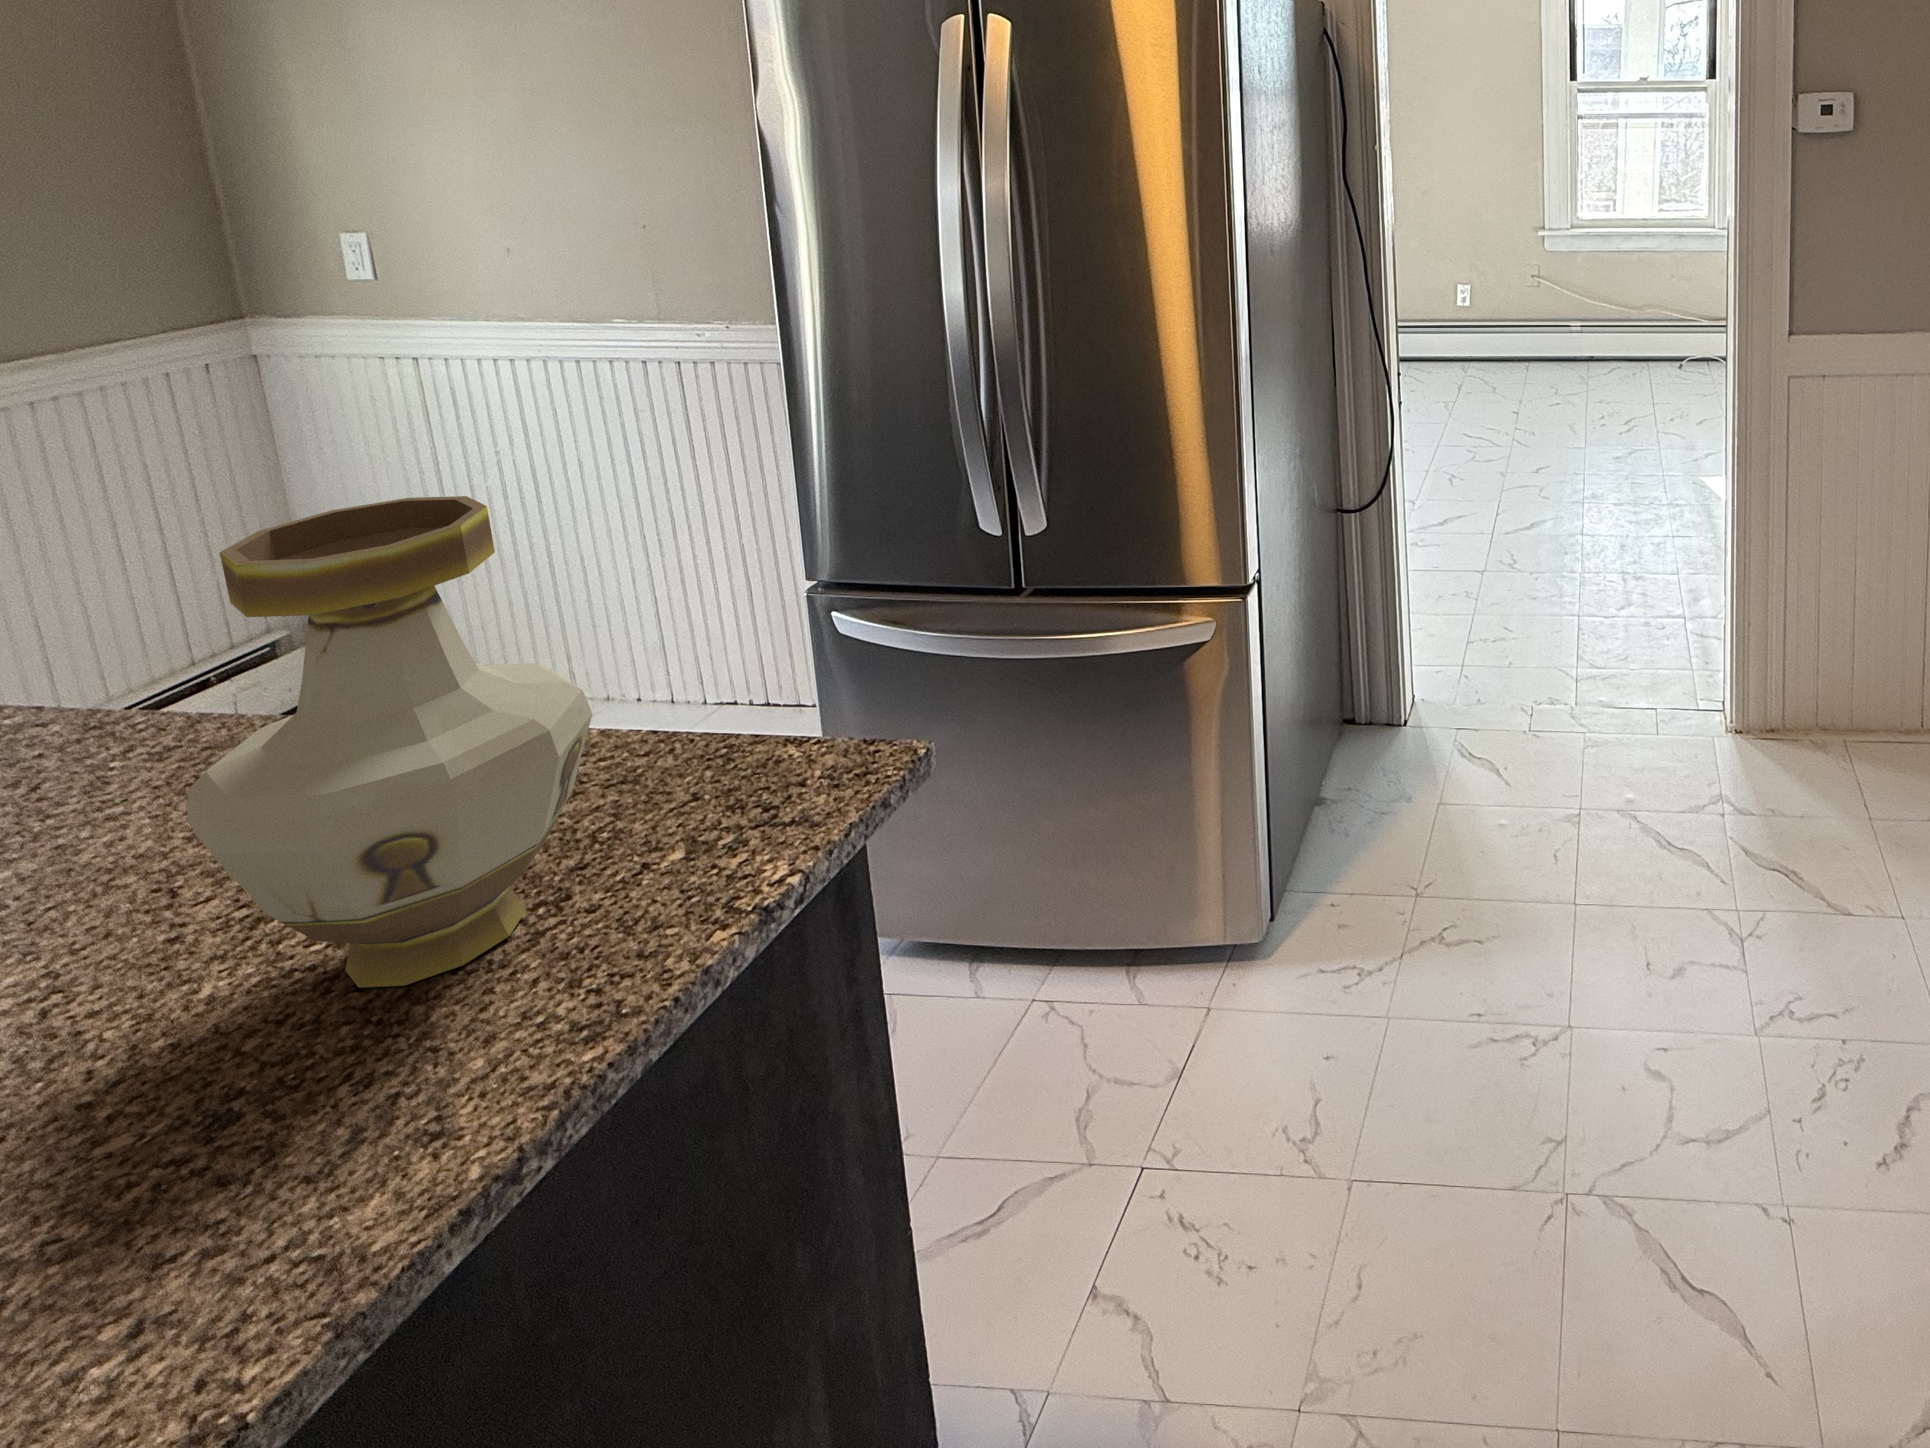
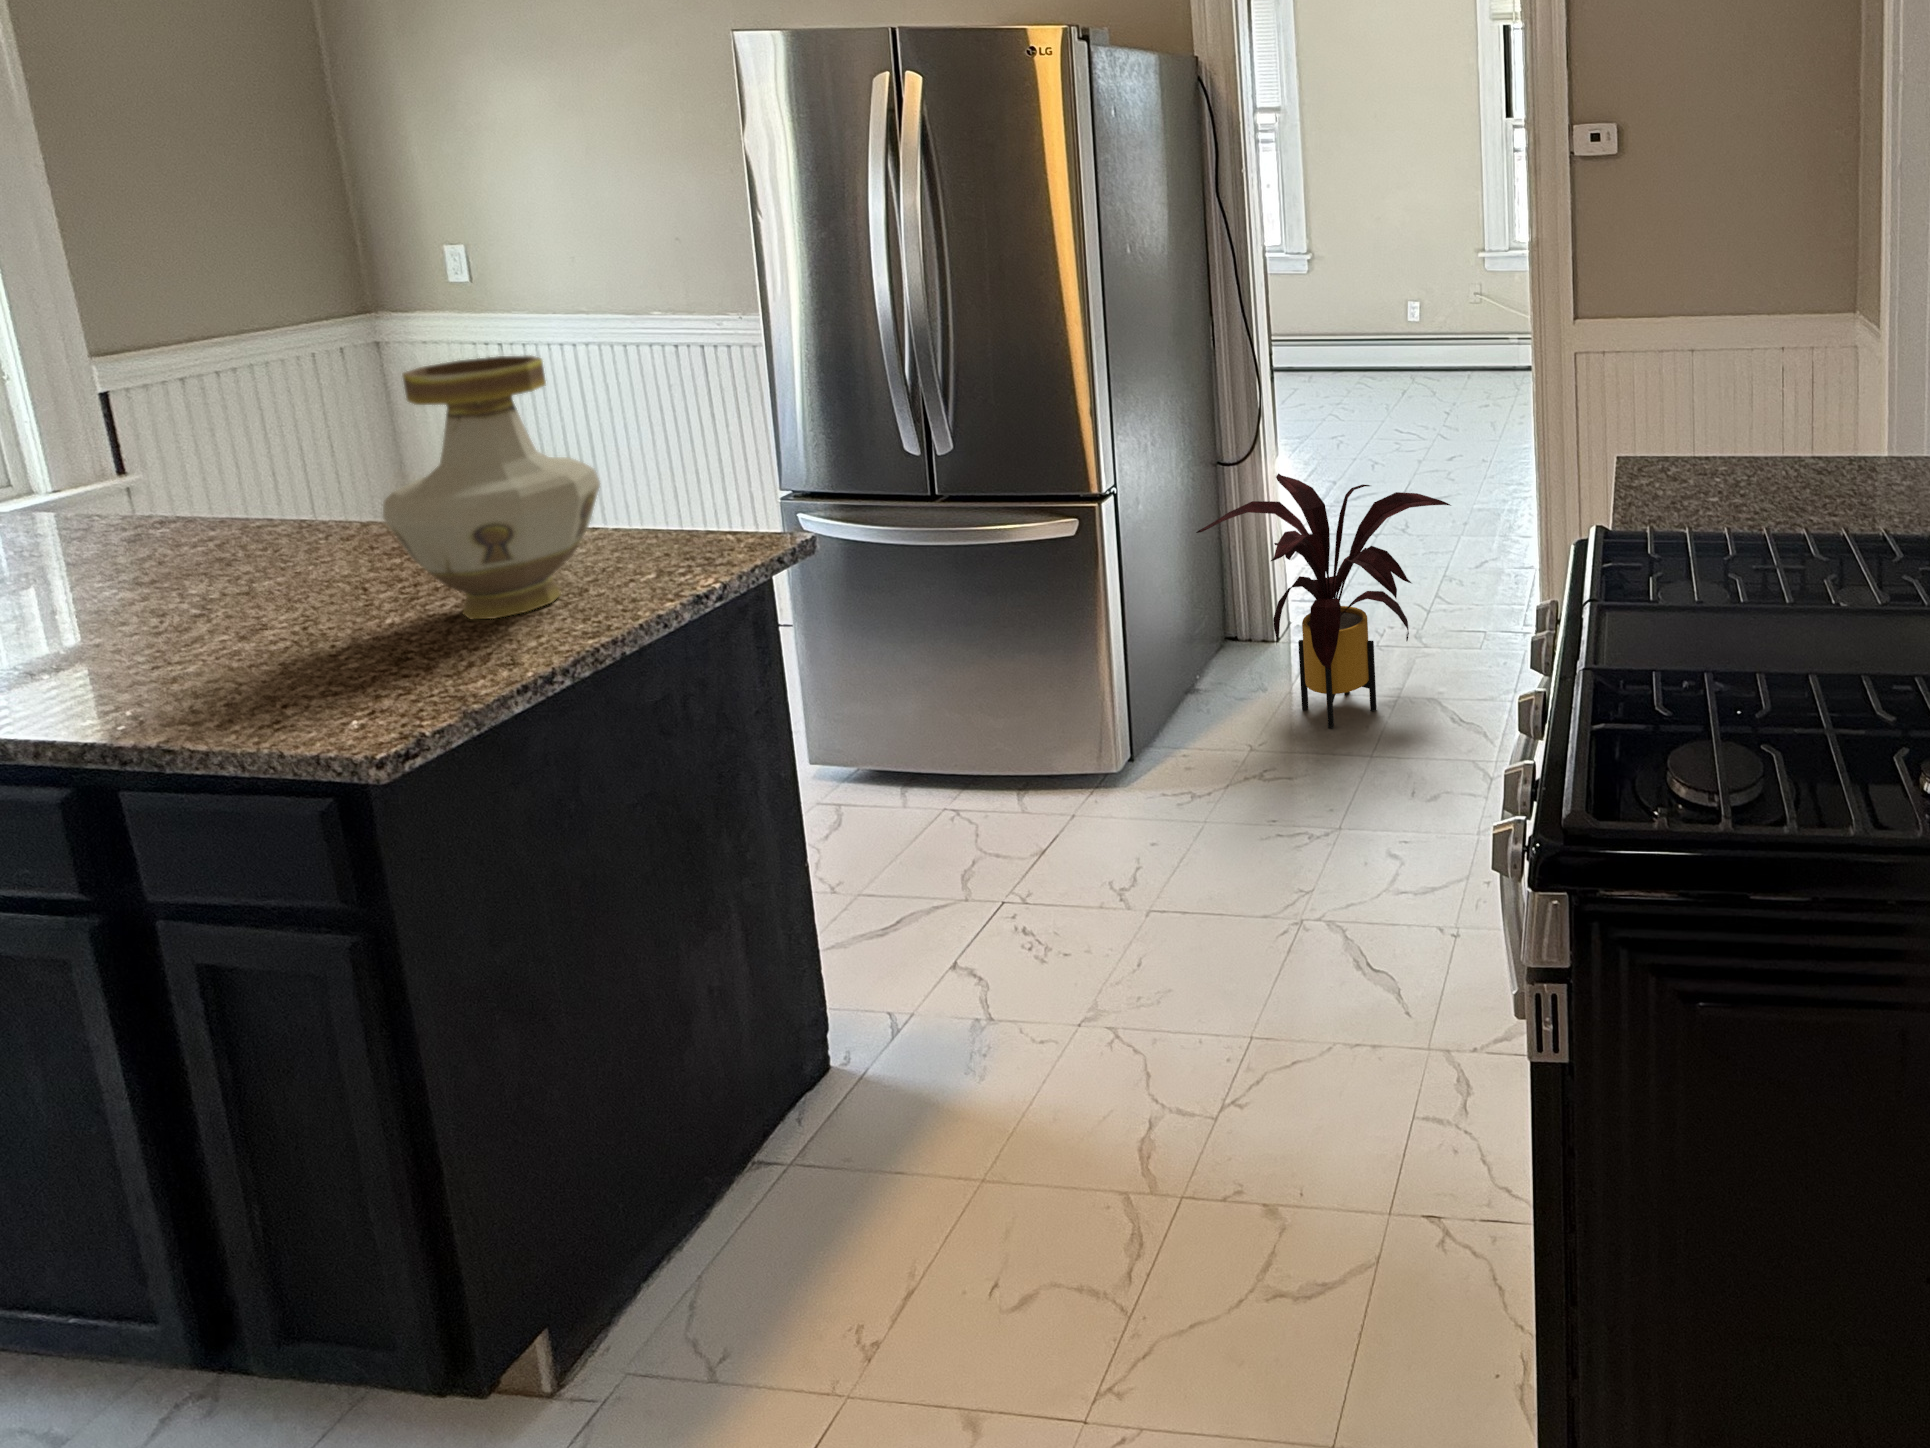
house plant: none [1332,529,1647,861] -> present [1196,474,1451,728]

